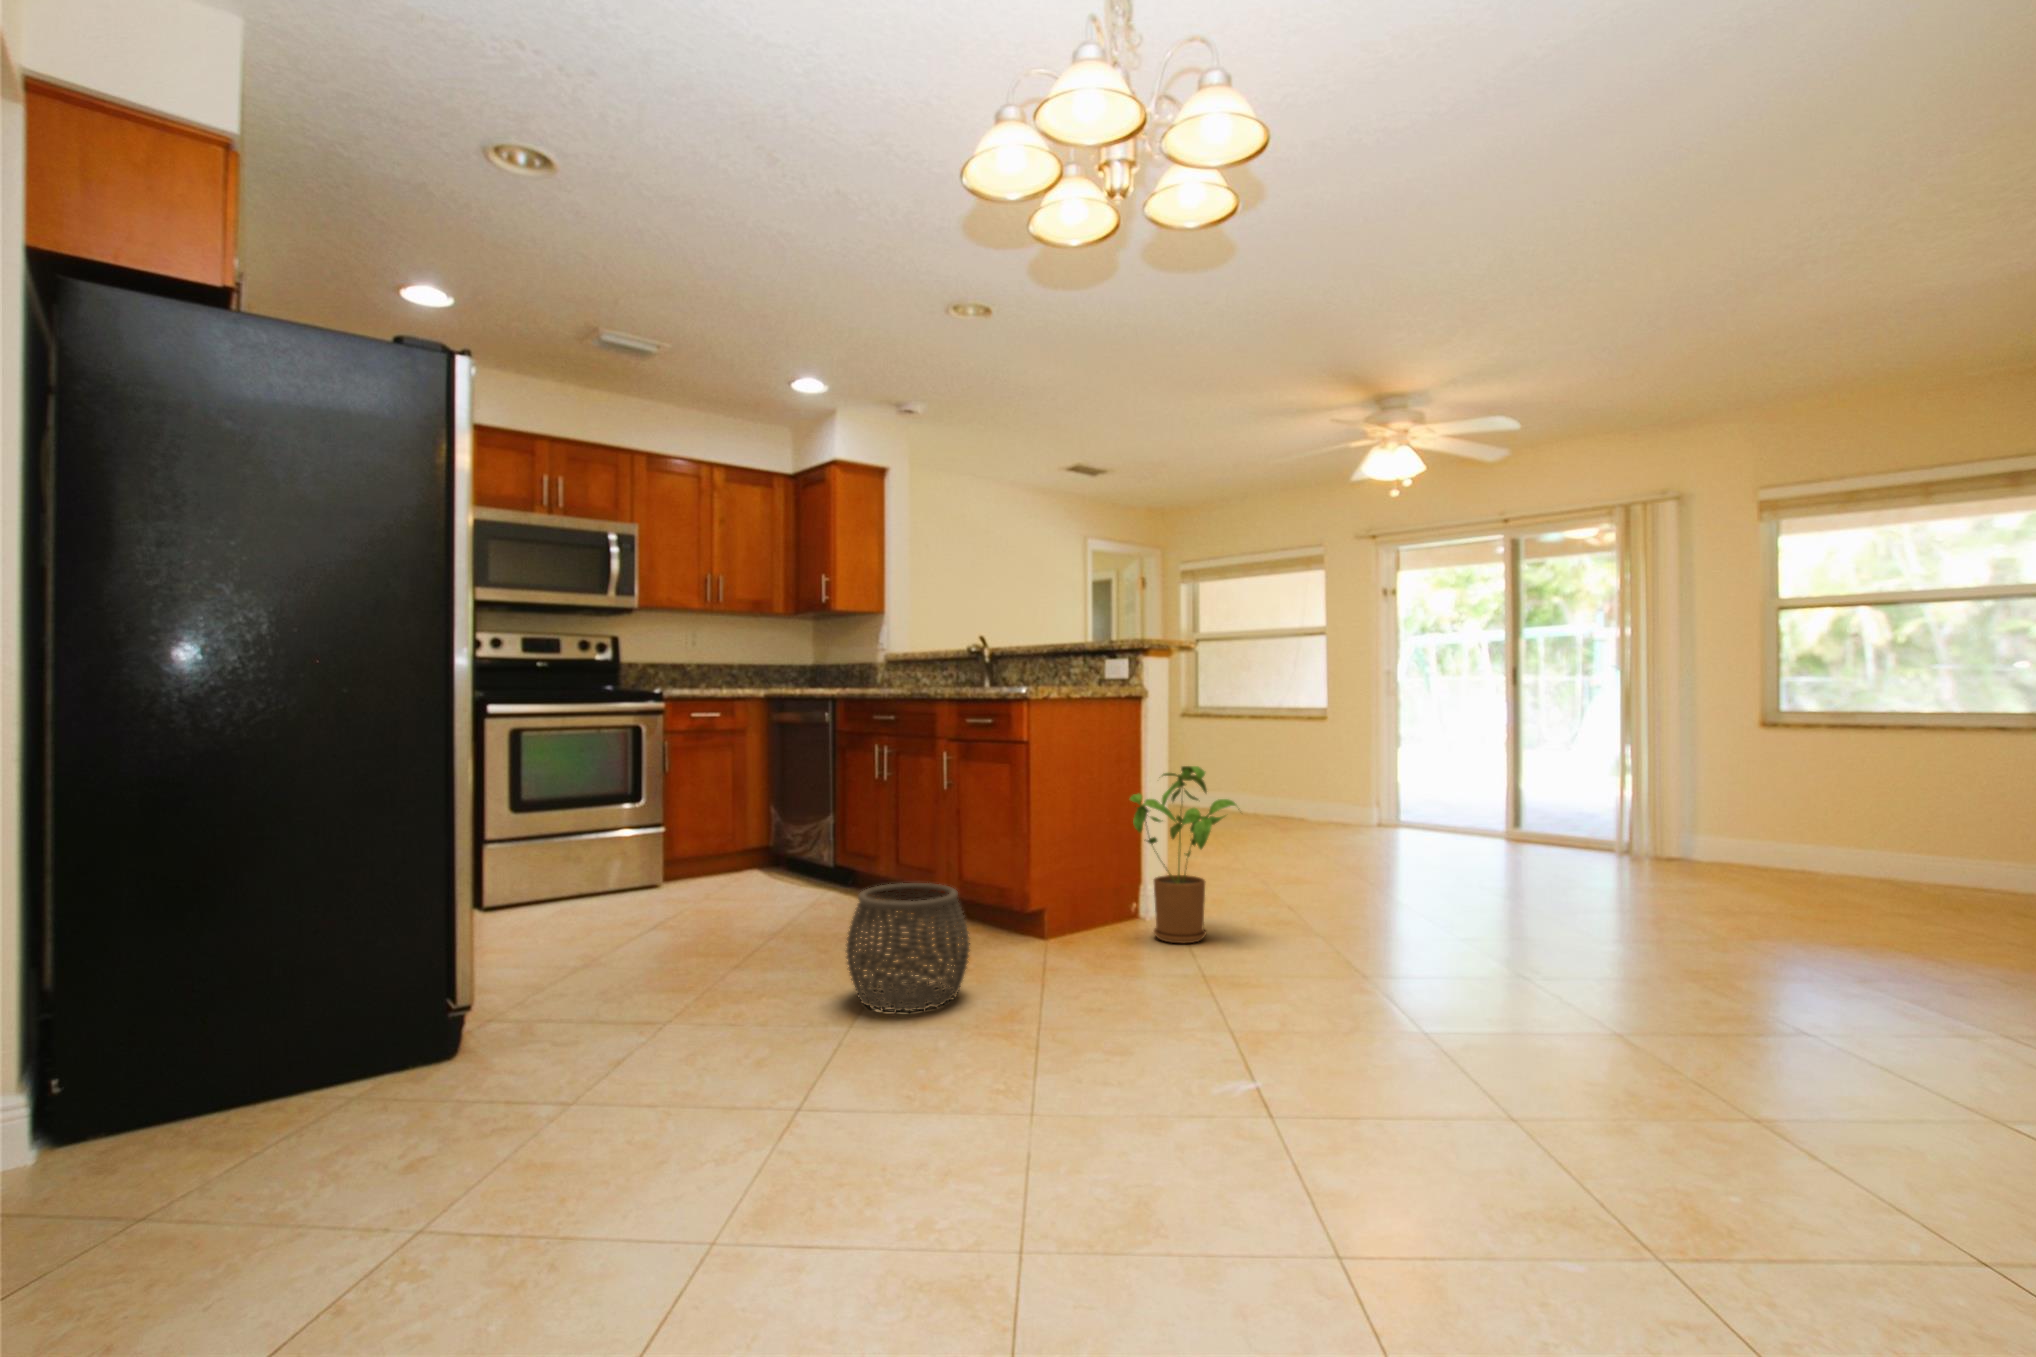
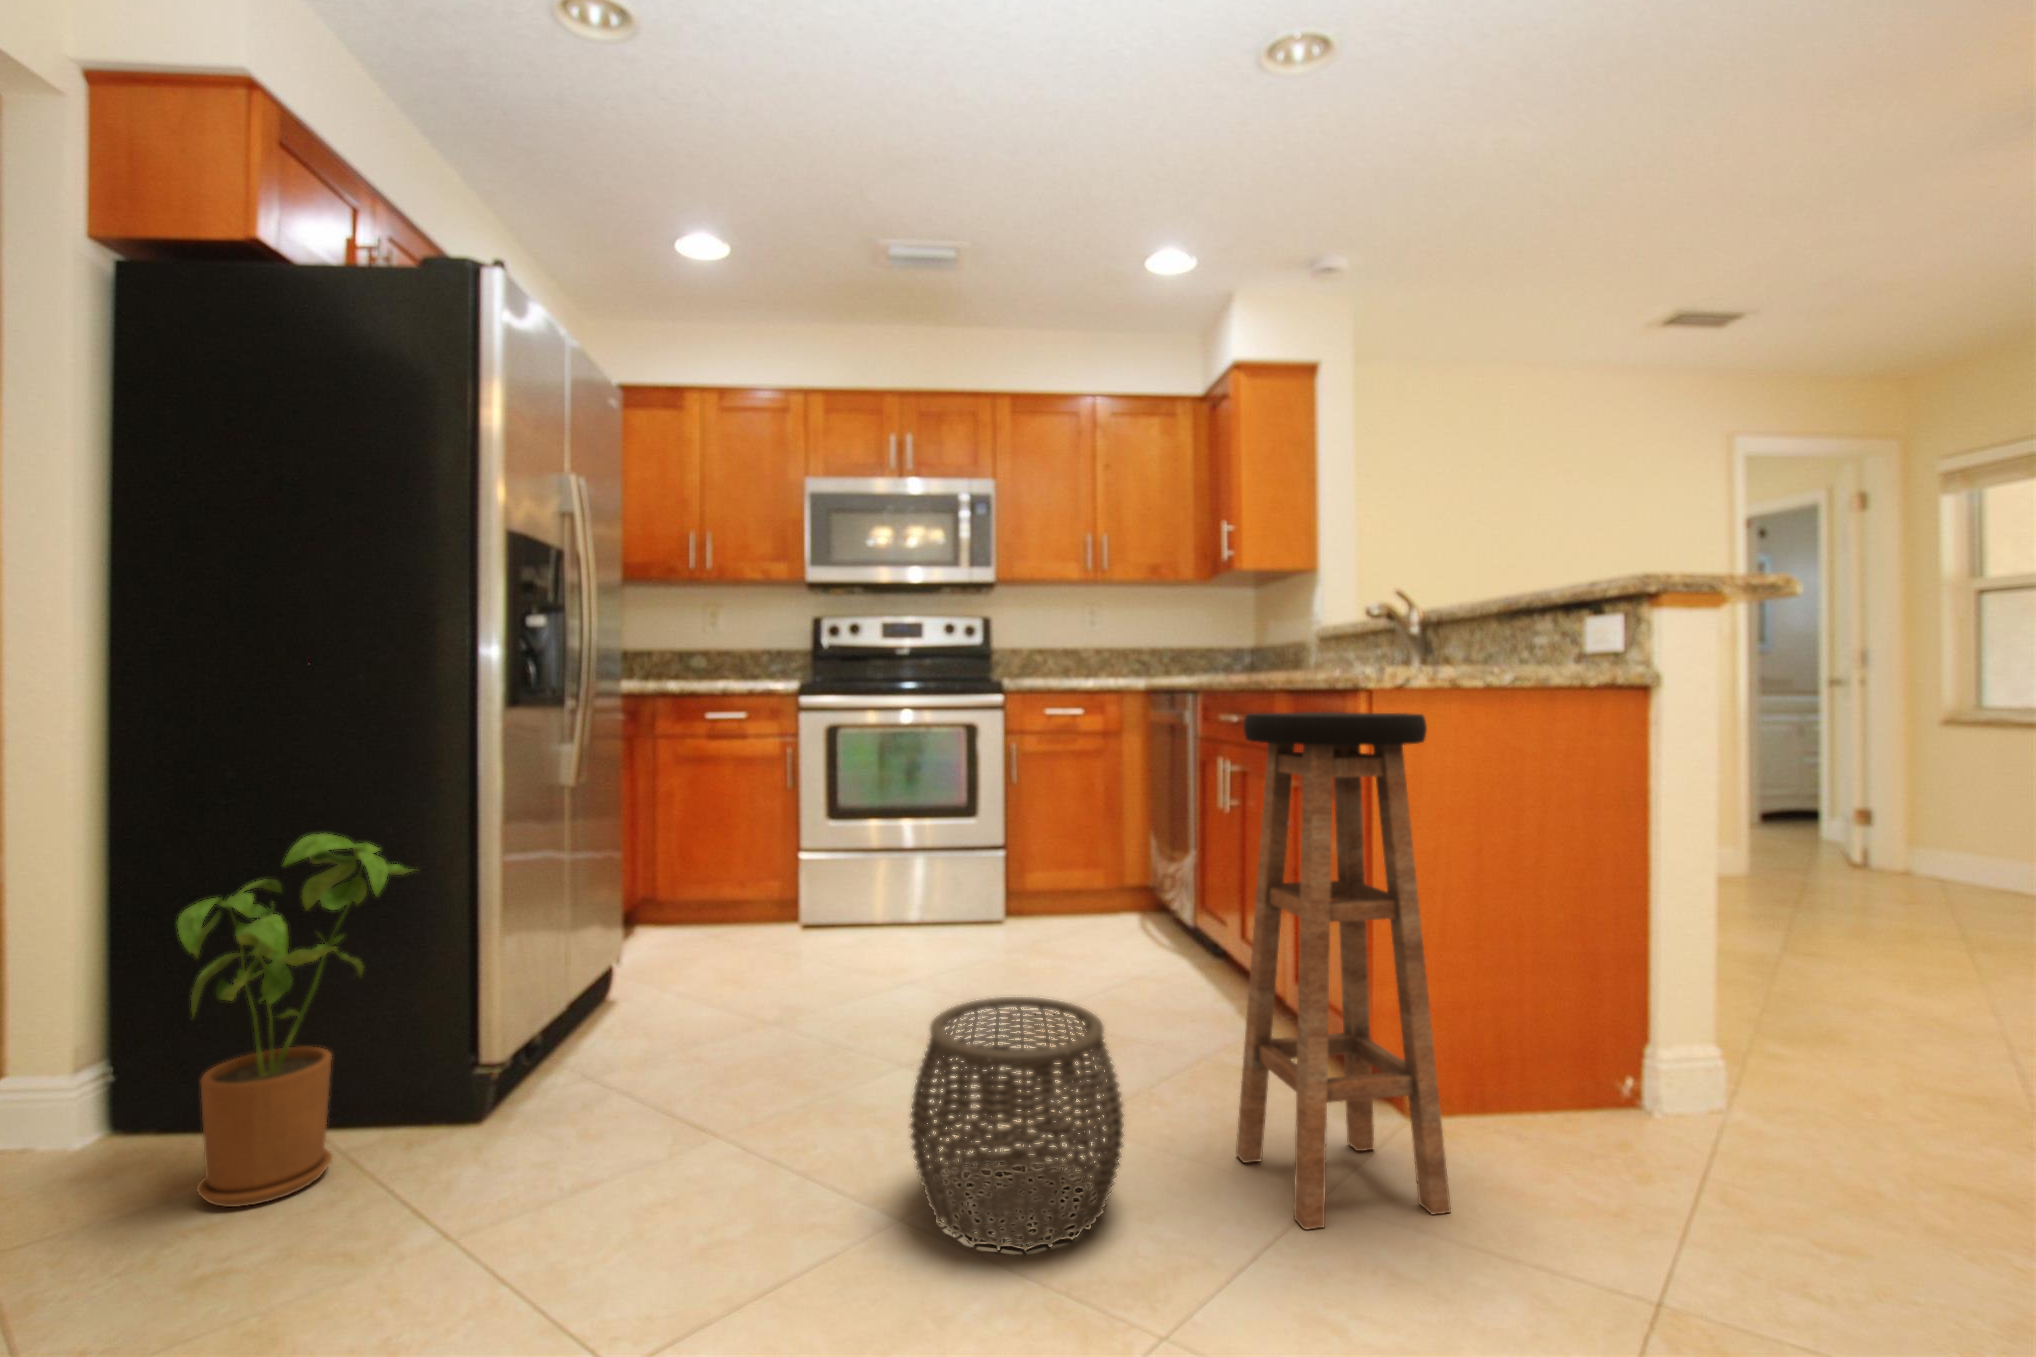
bar stool: none [986,713,1096,974] -> present [1236,712,1451,1229]
house plant: present [1130,766,1236,943] -> present [177,833,412,1207]

